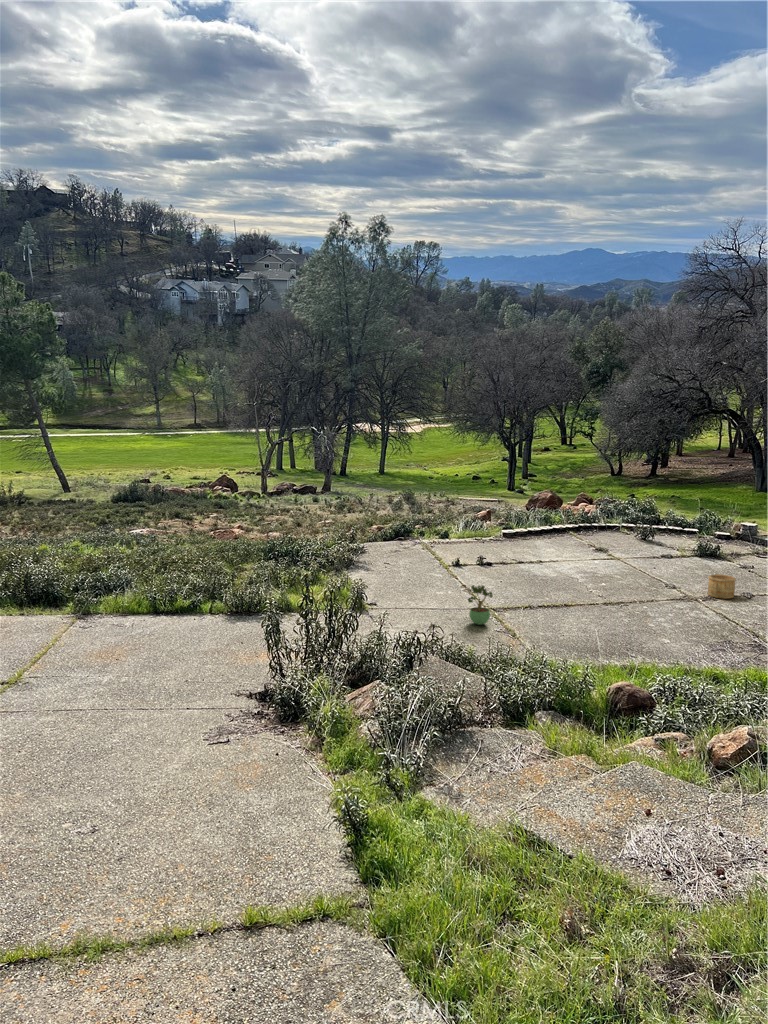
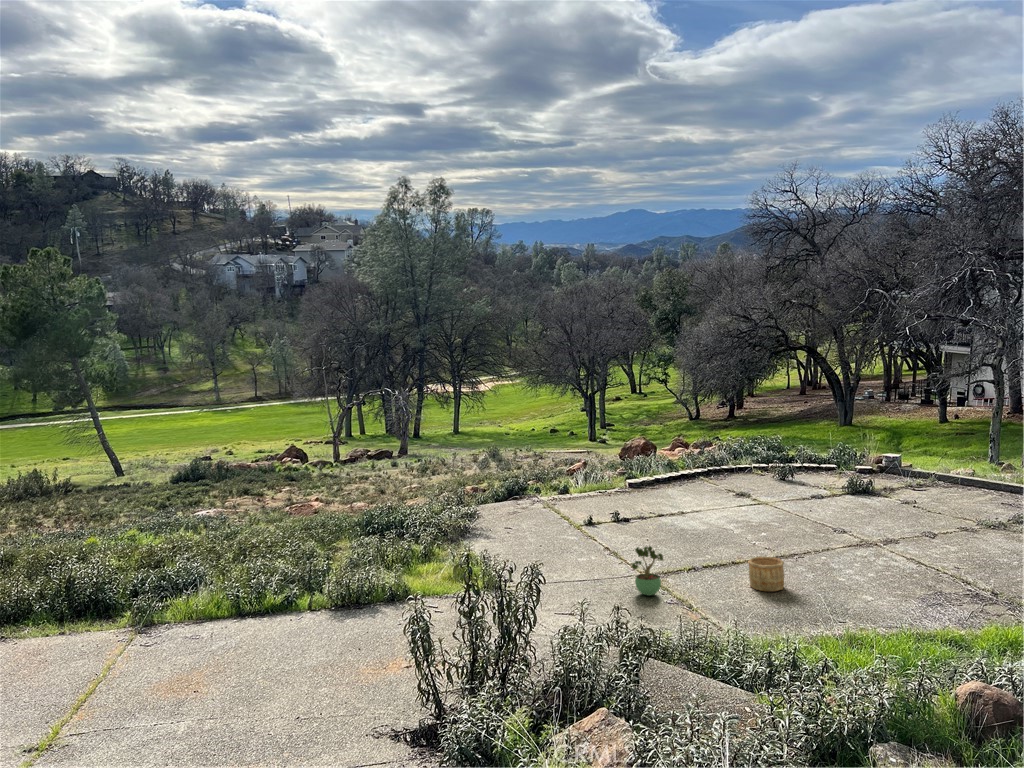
wooden bucket: present [708,574,736,599] -> present [748,557,784,591]

